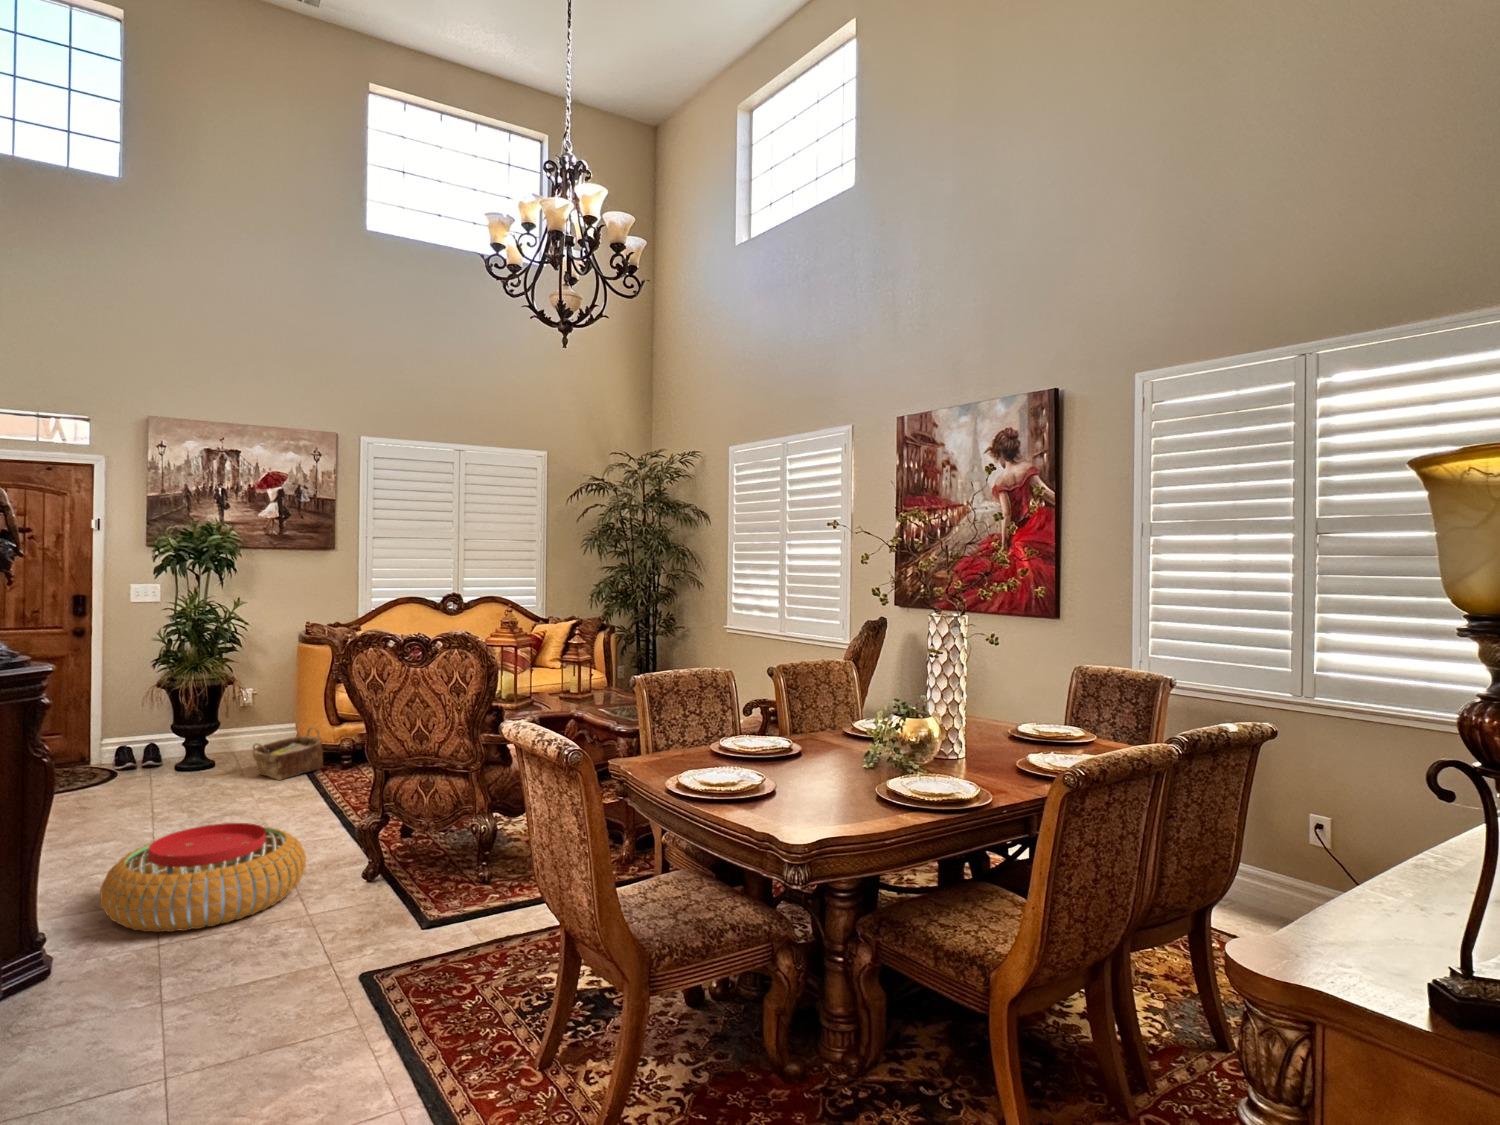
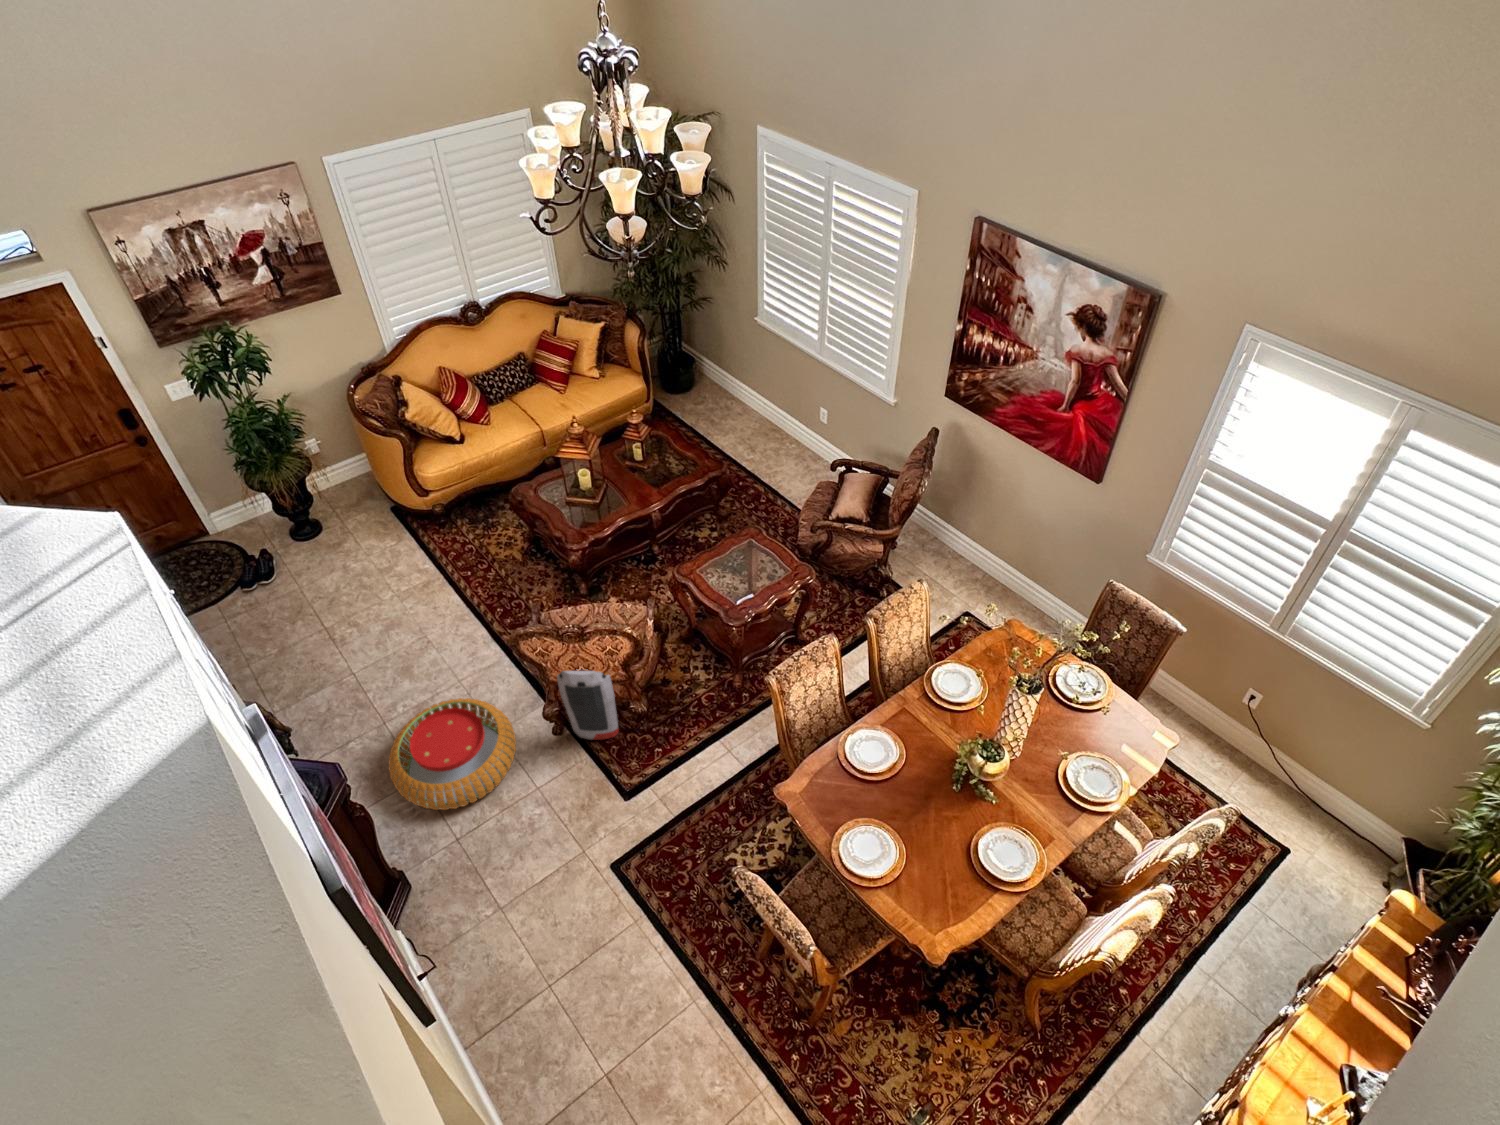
woven basket: present [252,727,323,780] -> none [360,491,422,549]
air purifier: none [383,748,452,894] -> present [557,671,619,740]

